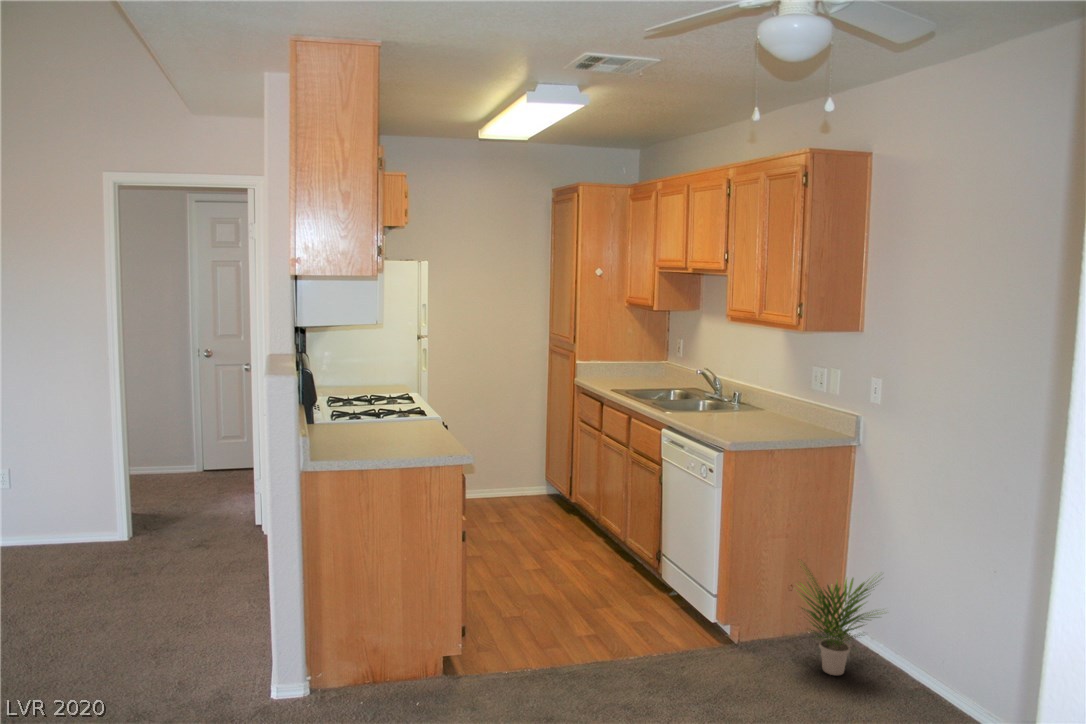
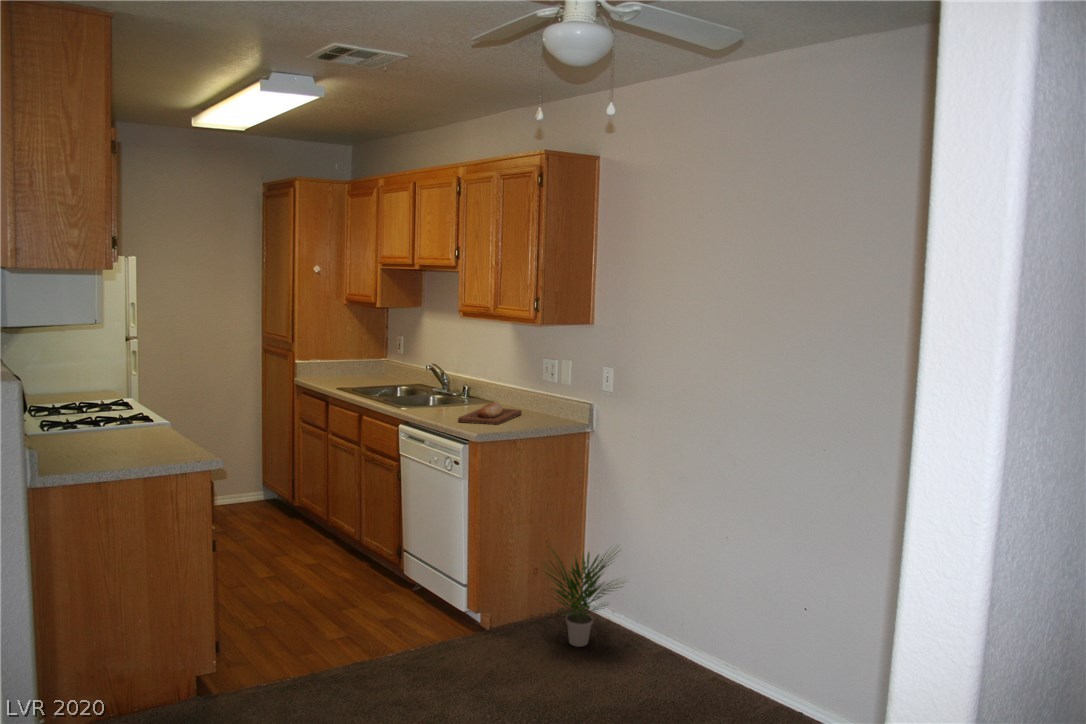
bread loaf: none [715,411,787,435] -> present [458,402,522,425]

